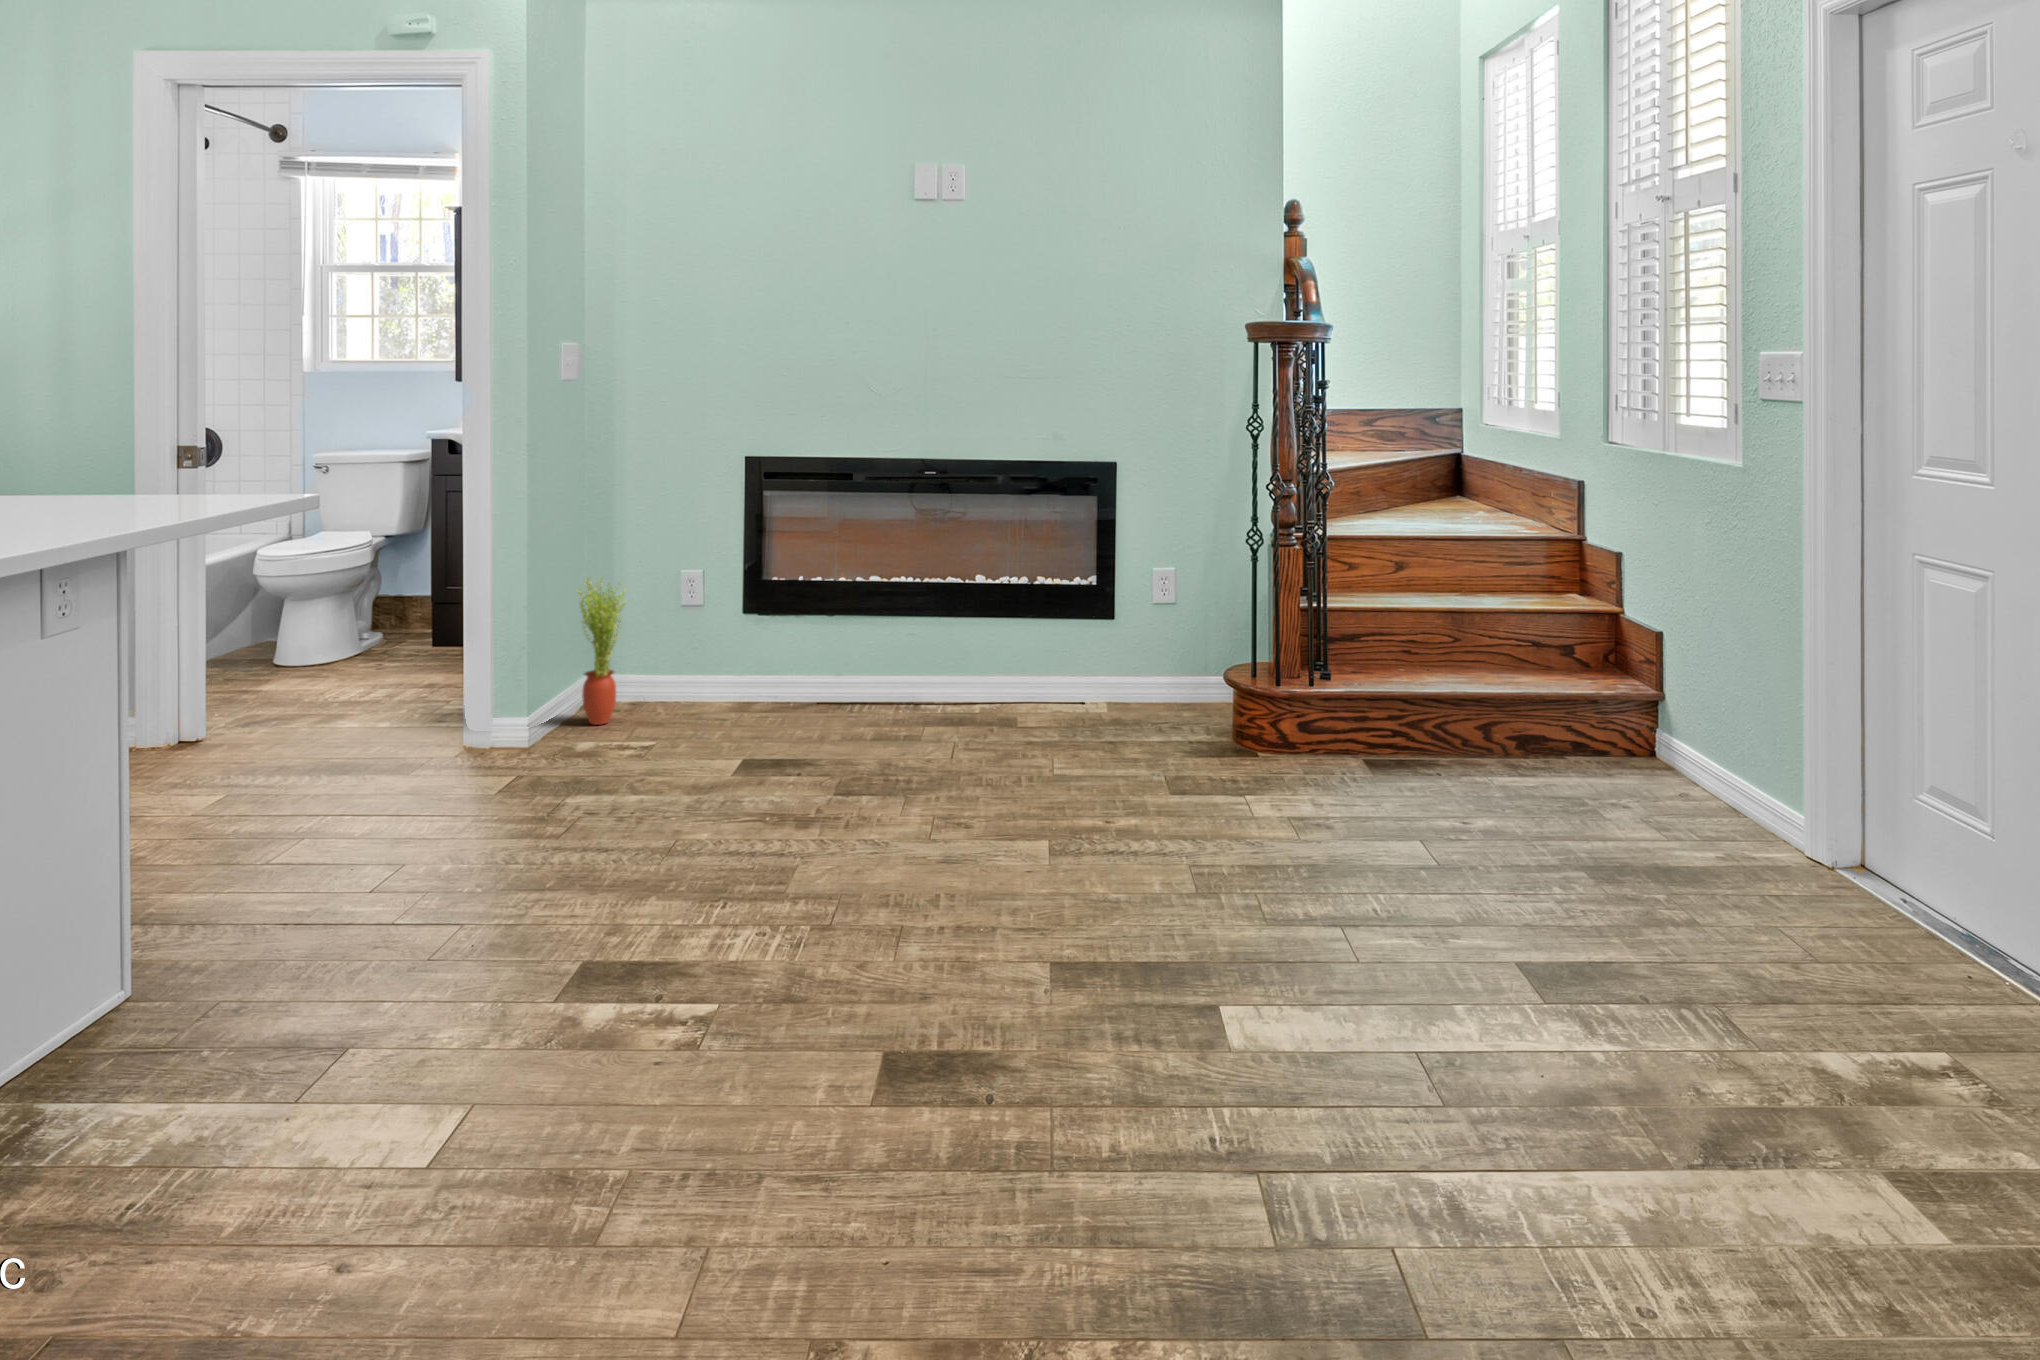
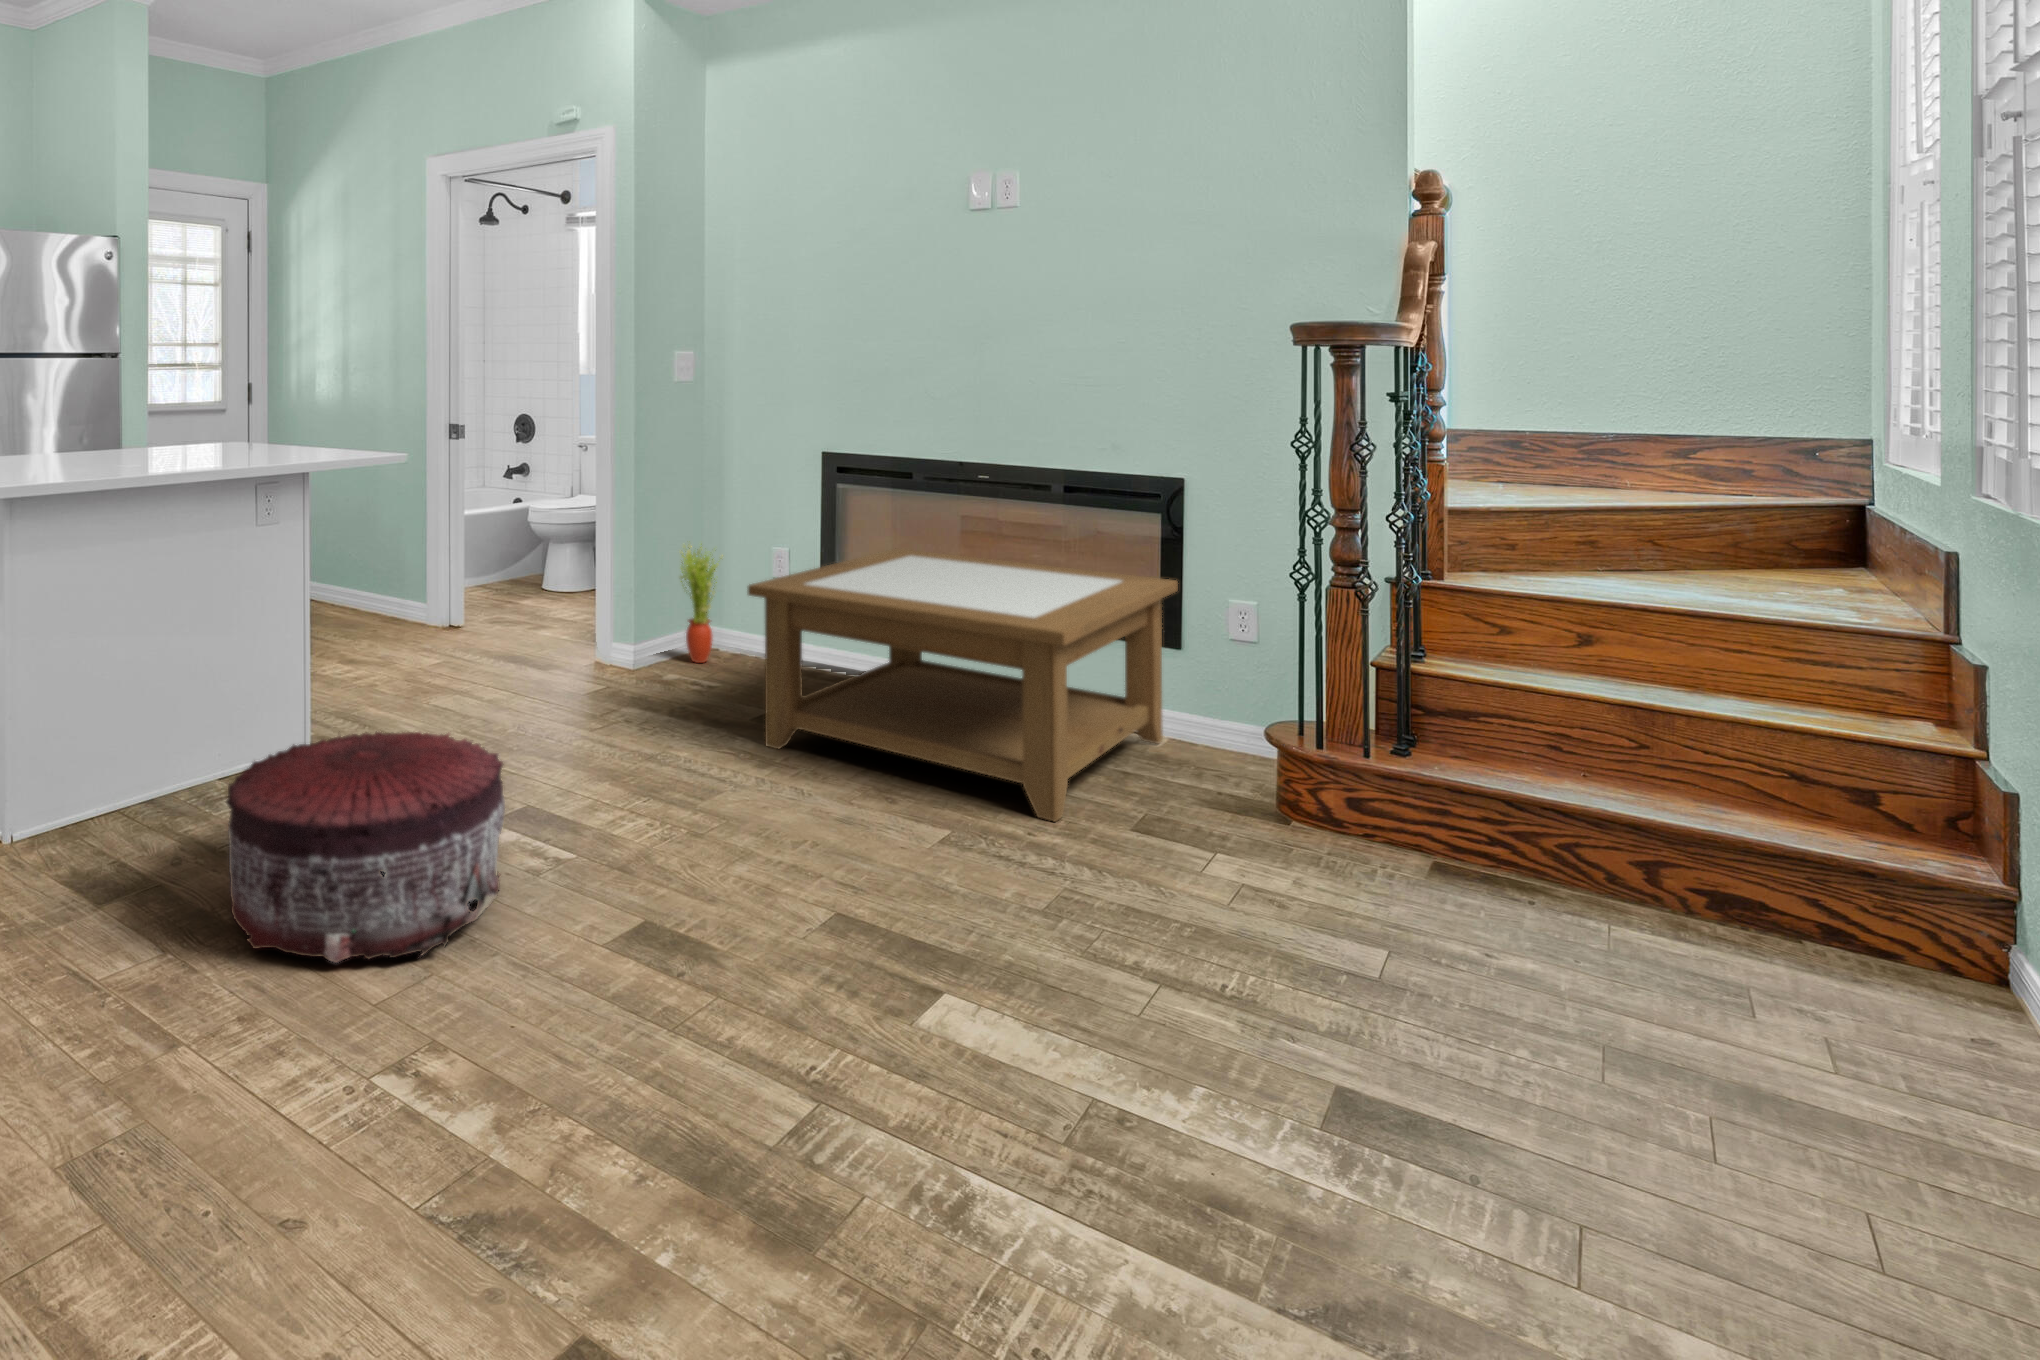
coffee table: none [775,558,1136,800] -> present [747,548,1178,822]
pouf: none [348,861,776,1253] -> present [226,731,505,963]

